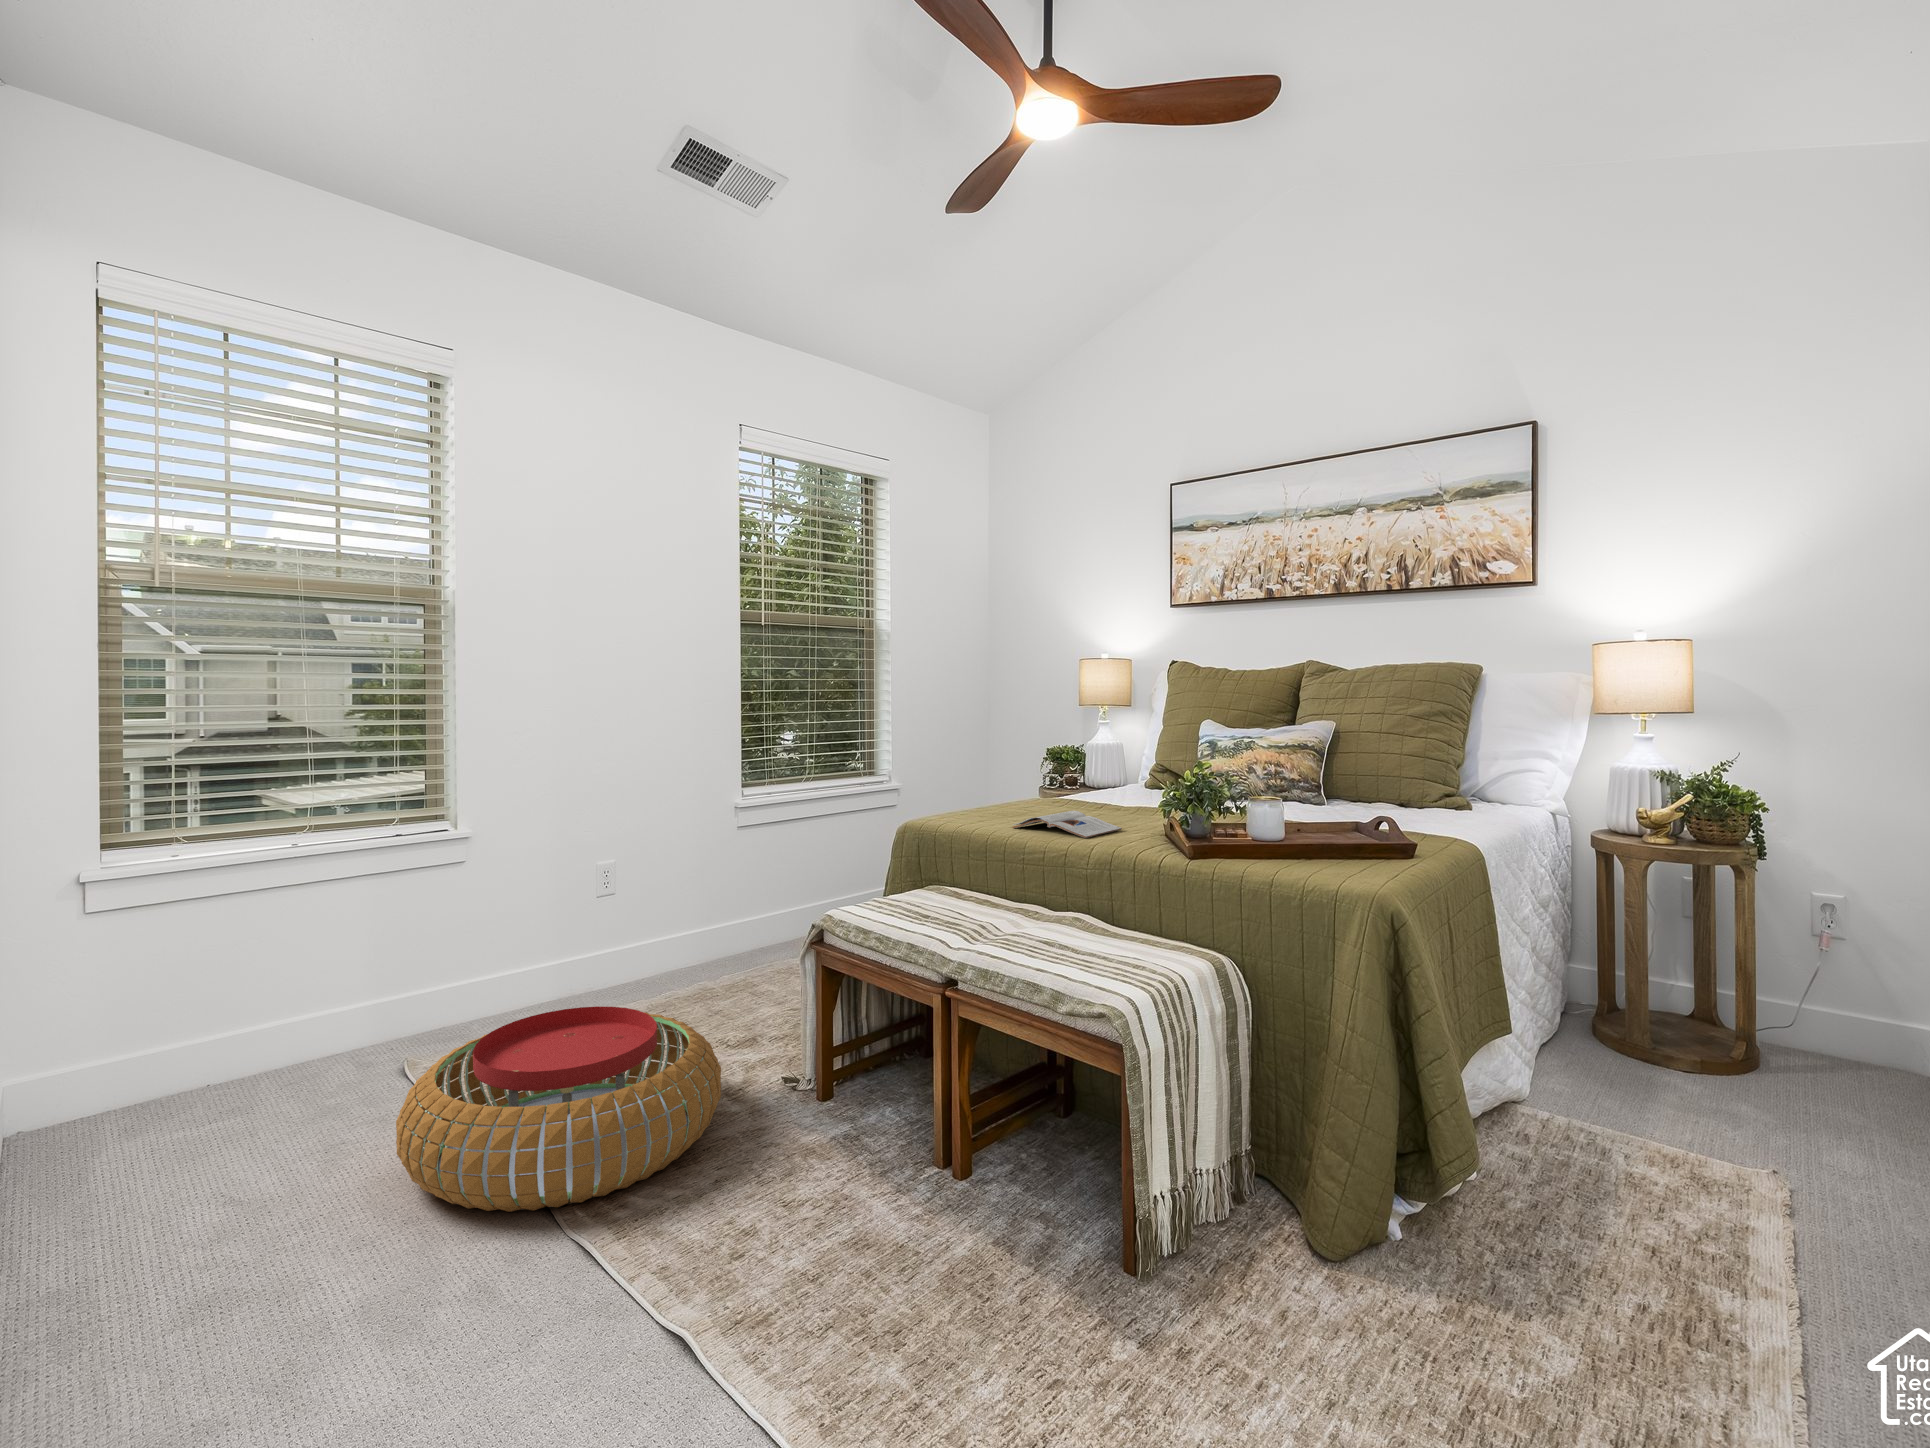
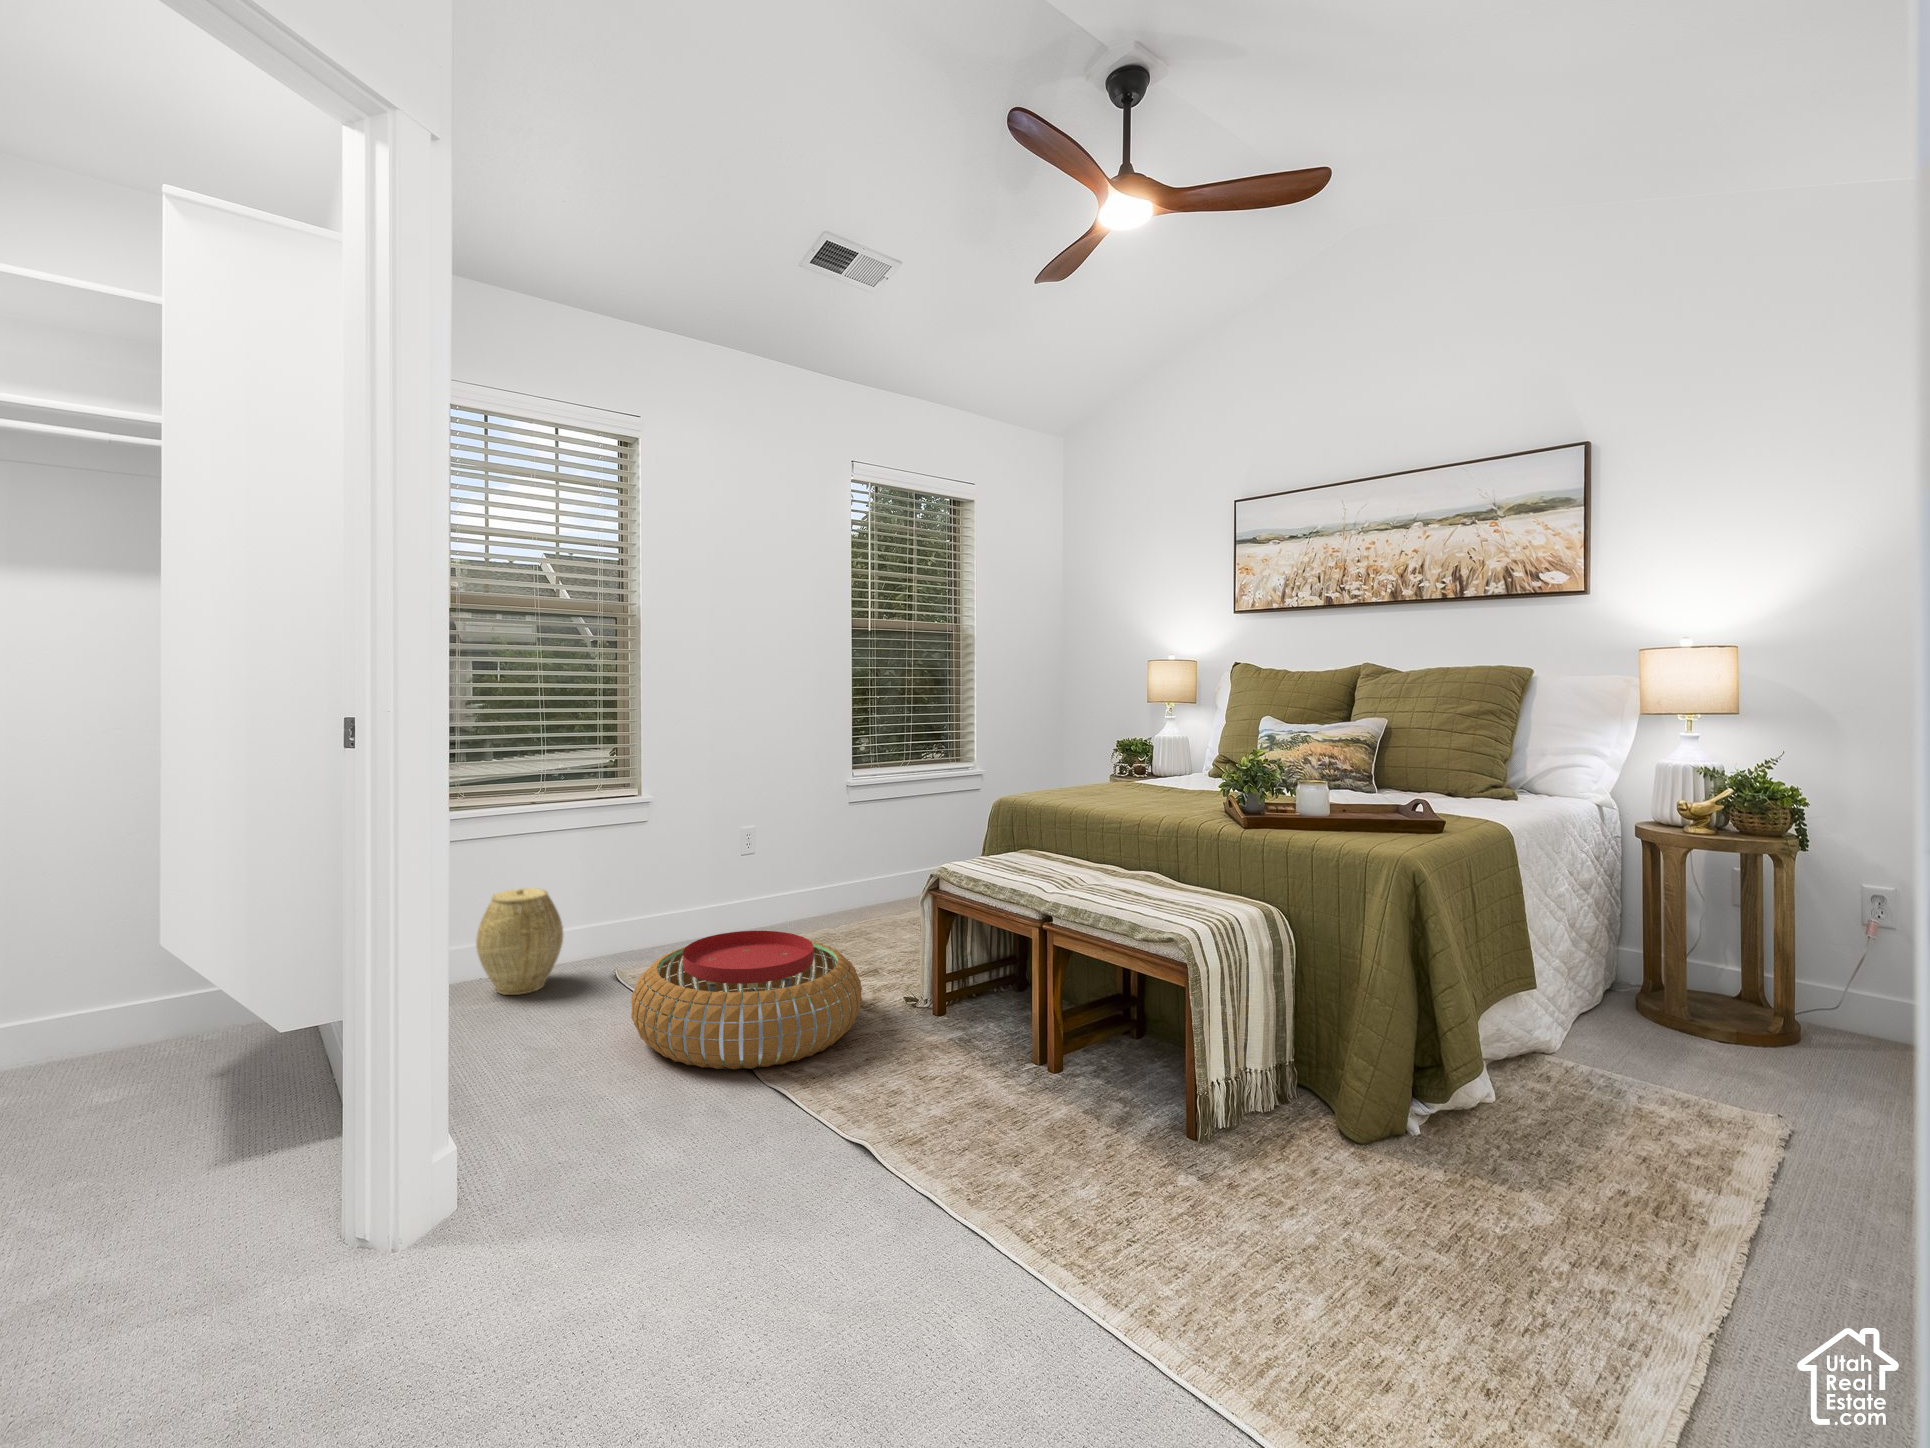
magazine: present [1013,811,1122,838] -> none [1094,789,1188,810]
woven basket: none [195,961,329,1109] -> present [476,888,563,995]

